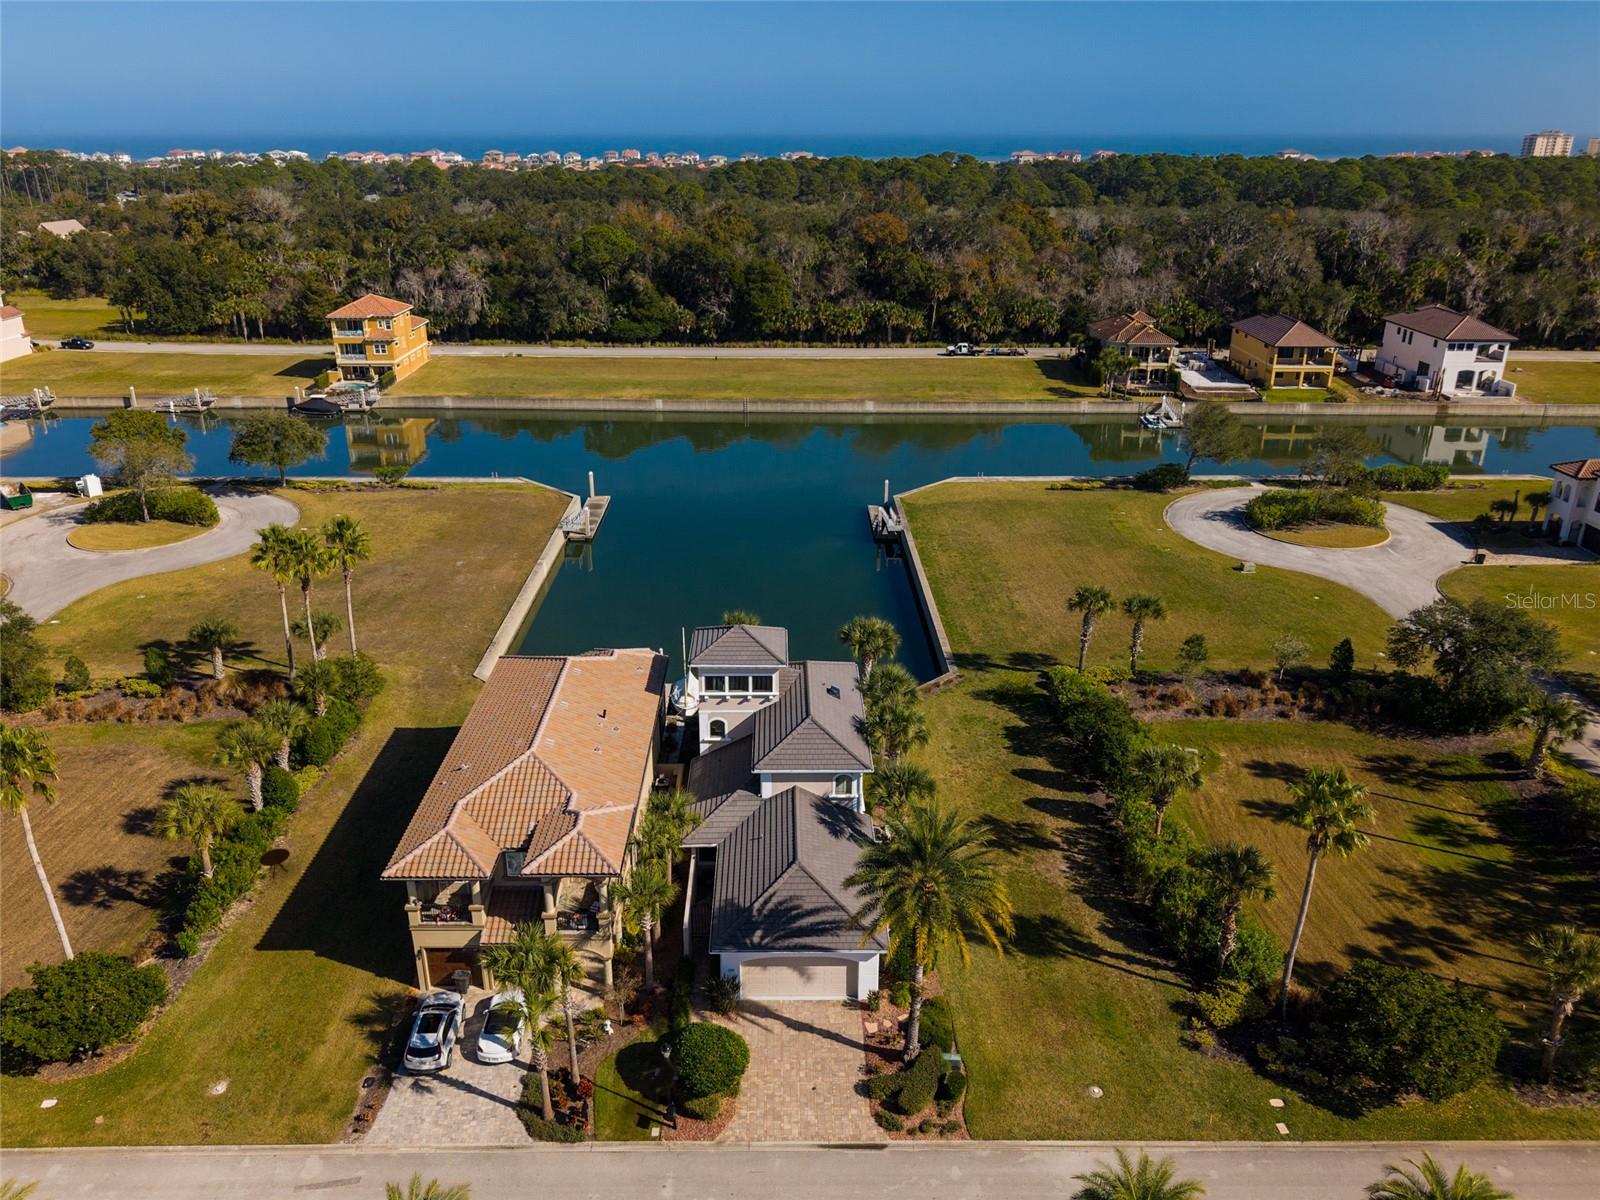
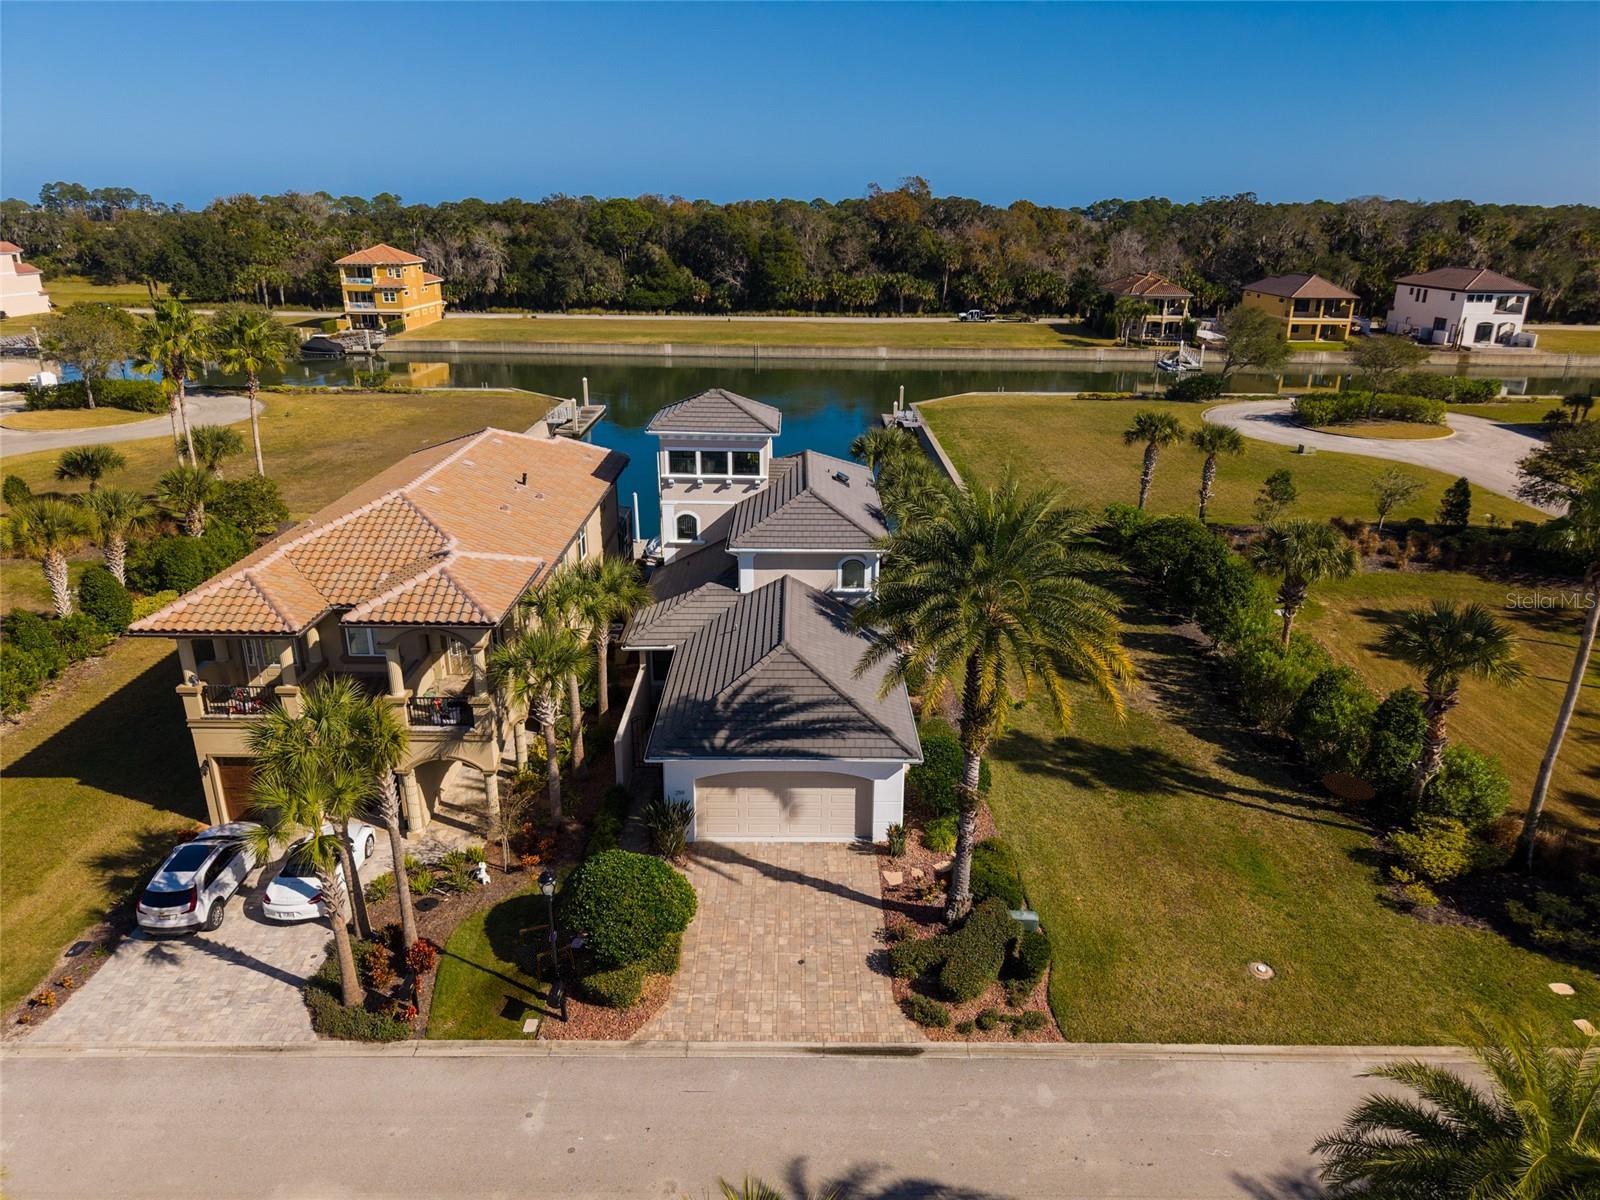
round table: present [259,849,290,878] -> present [1323,773,1375,819]

